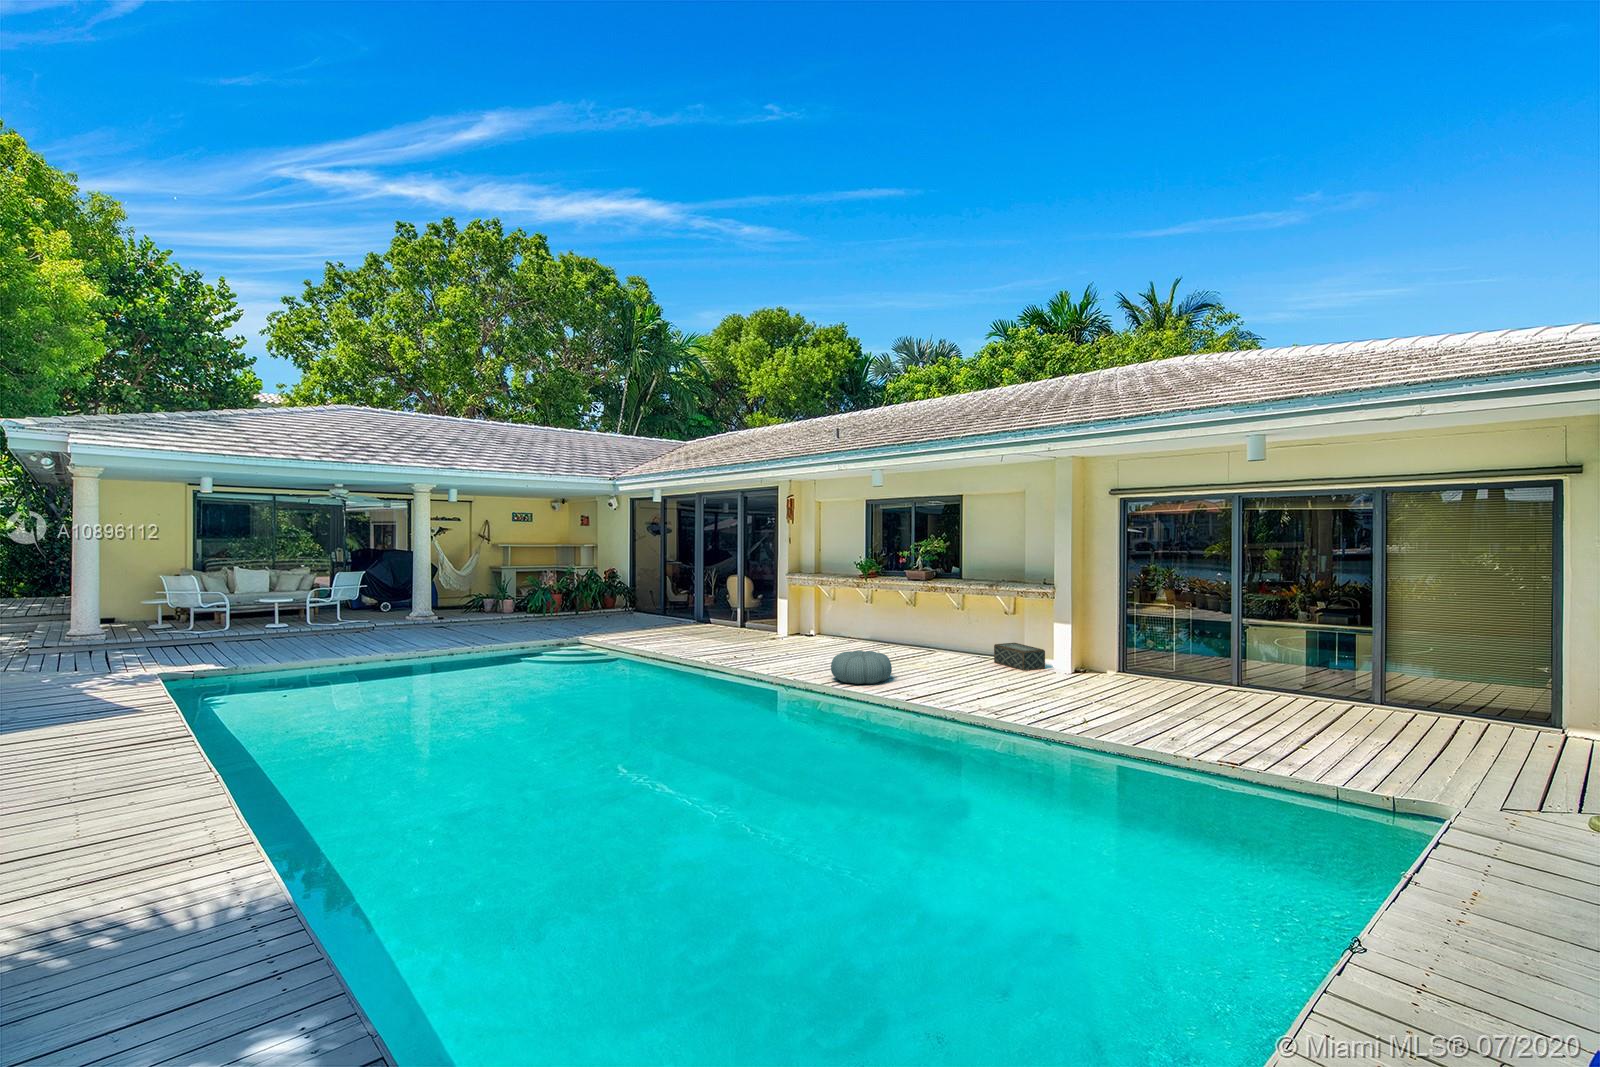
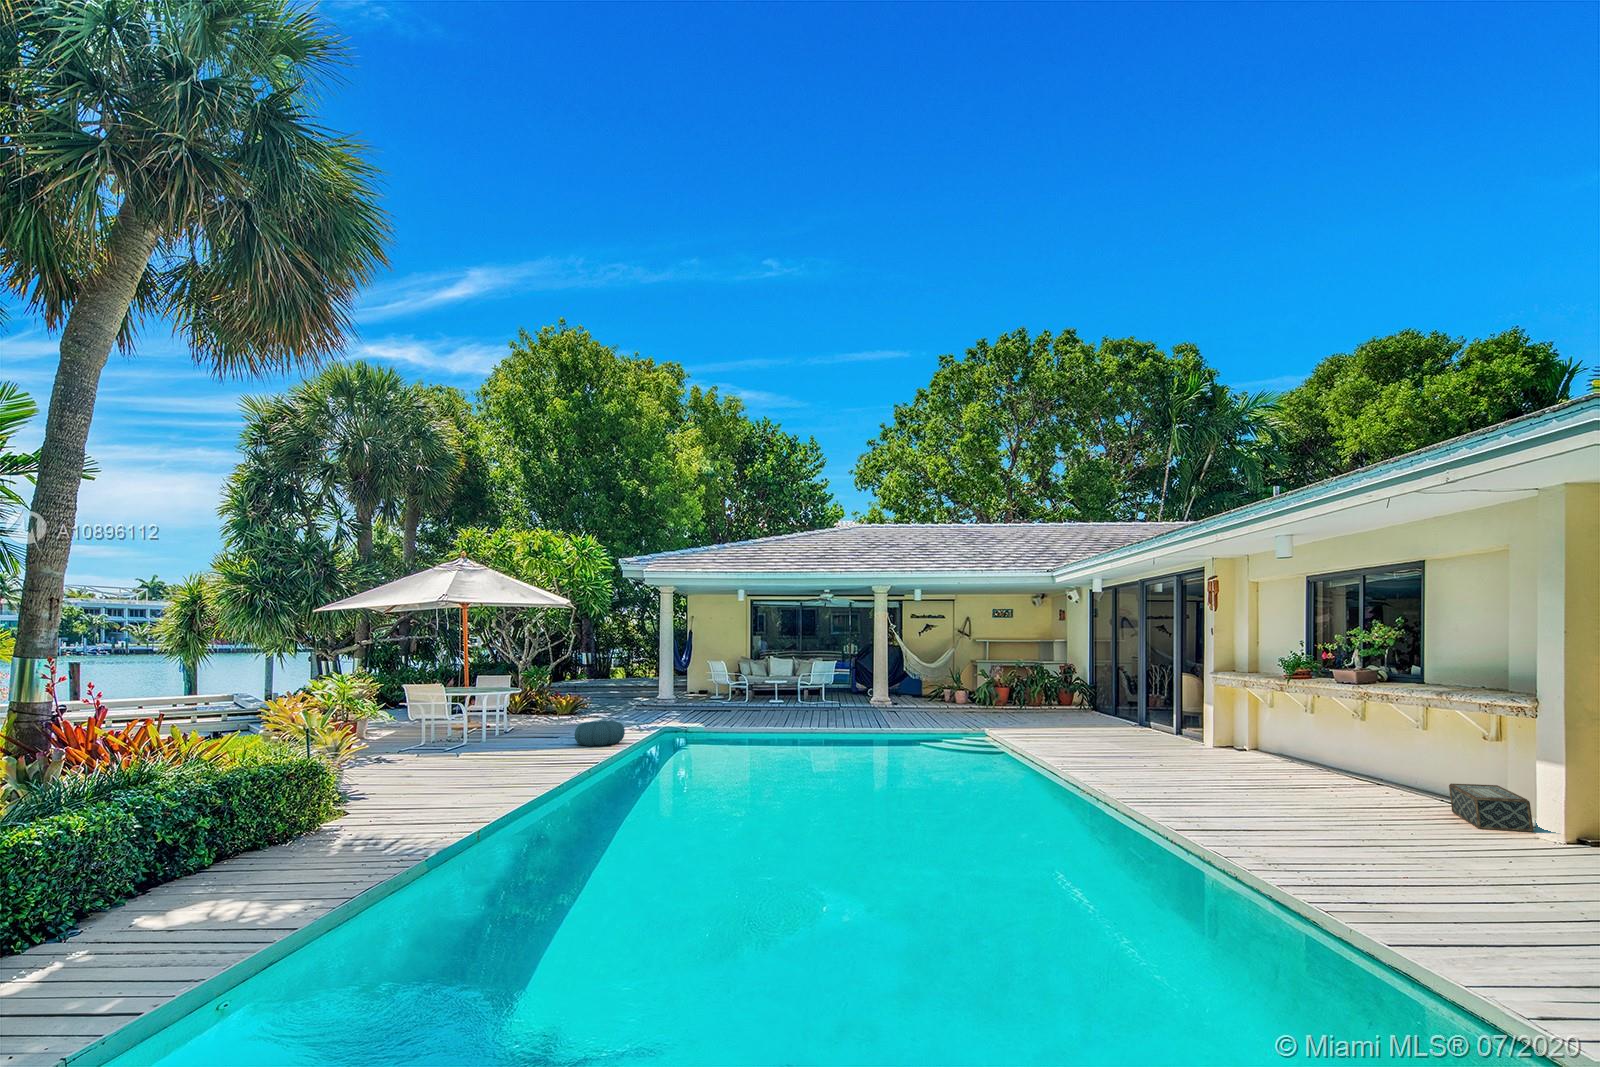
pouf: present [831,651,892,684] -> present [575,721,625,746]

